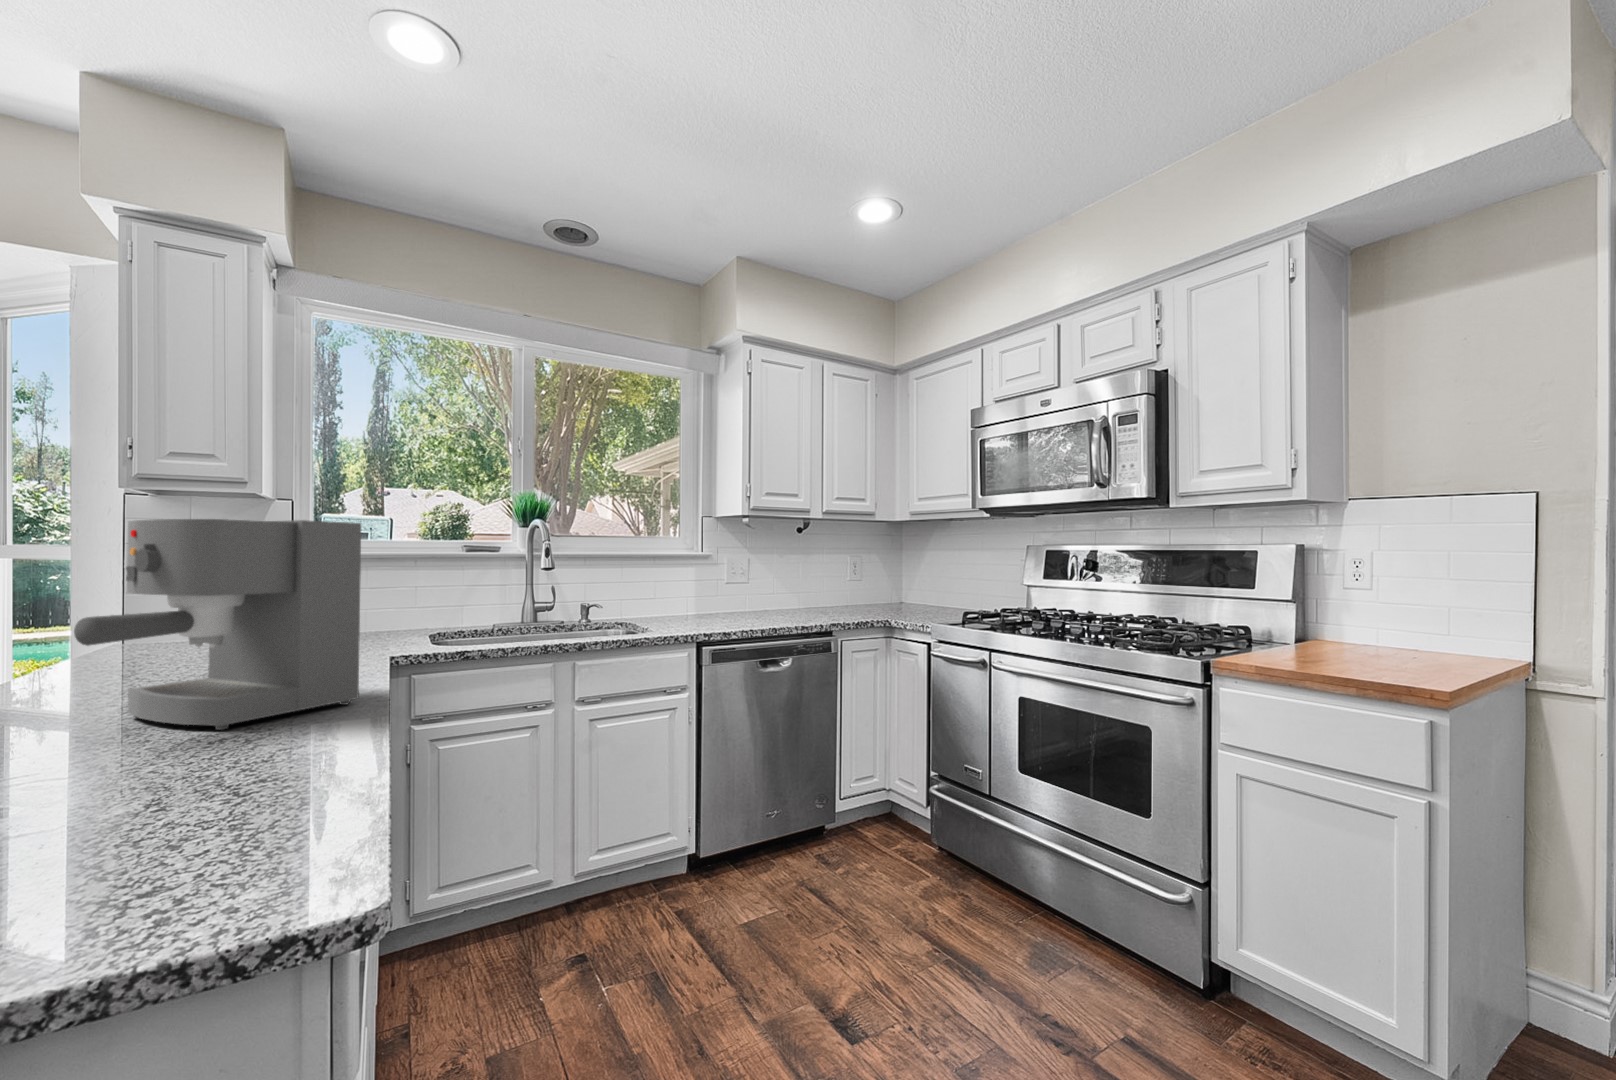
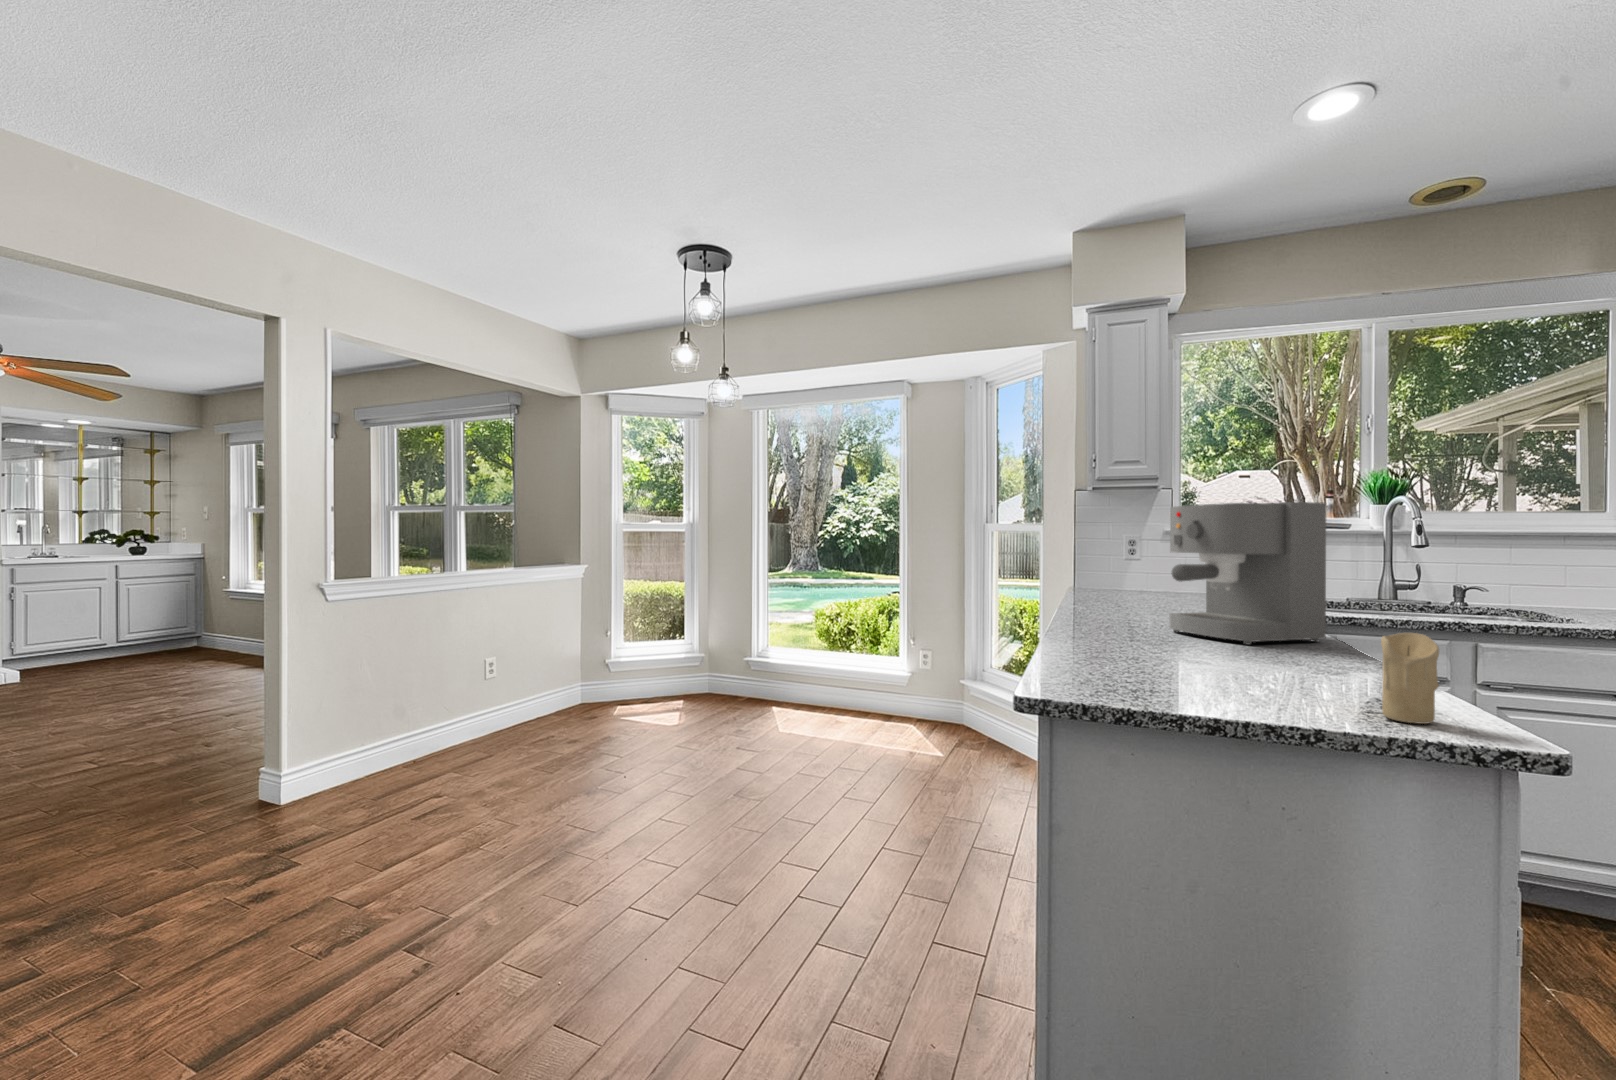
candle: none [130,747,230,918] -> present [1381,633,1439,724]

